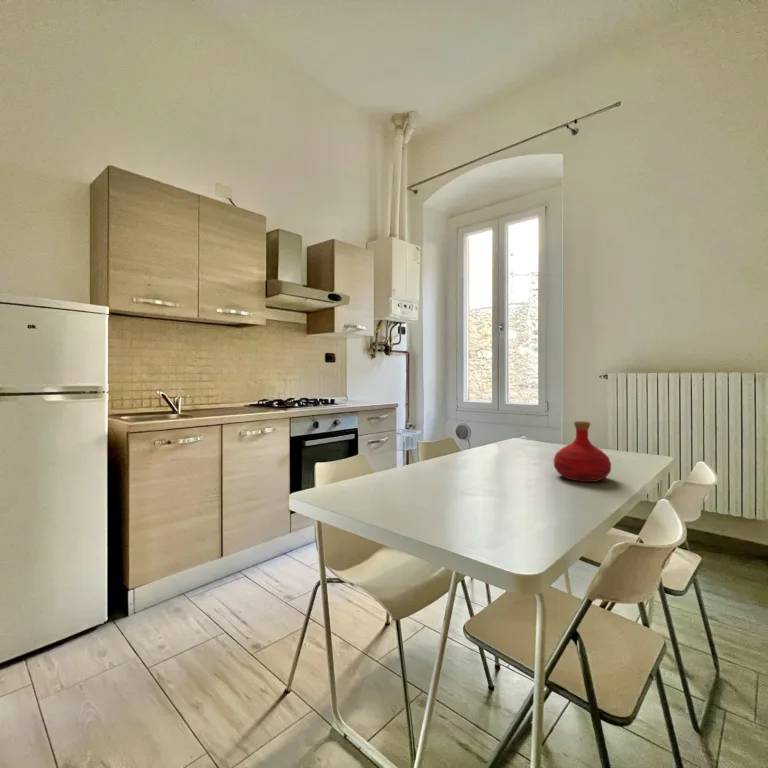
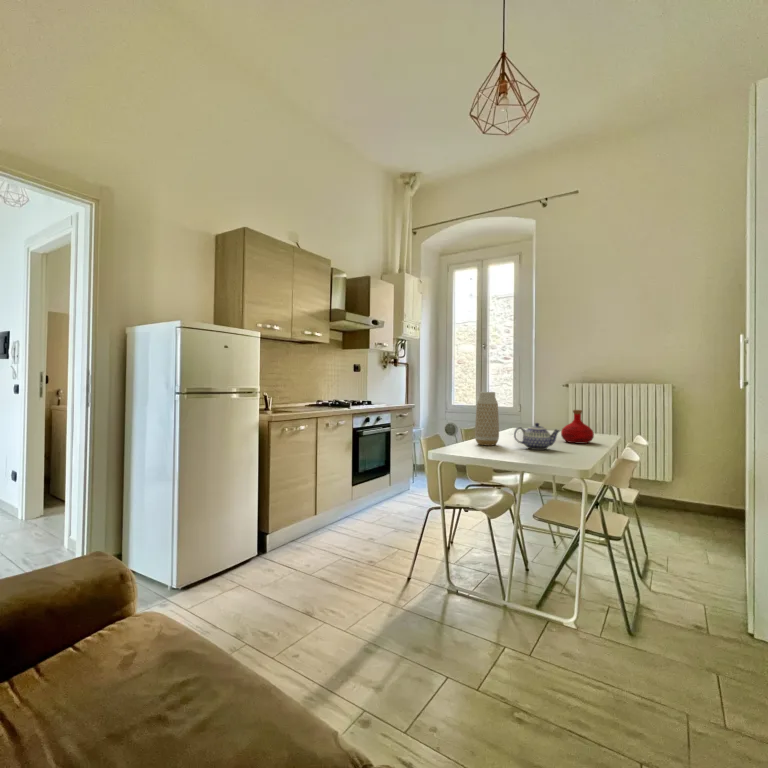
vase: none [390,392,431,485] -> present [475,392,499,446]
teapot: none [446,450,528,502] -> present [514,423,559,450]

